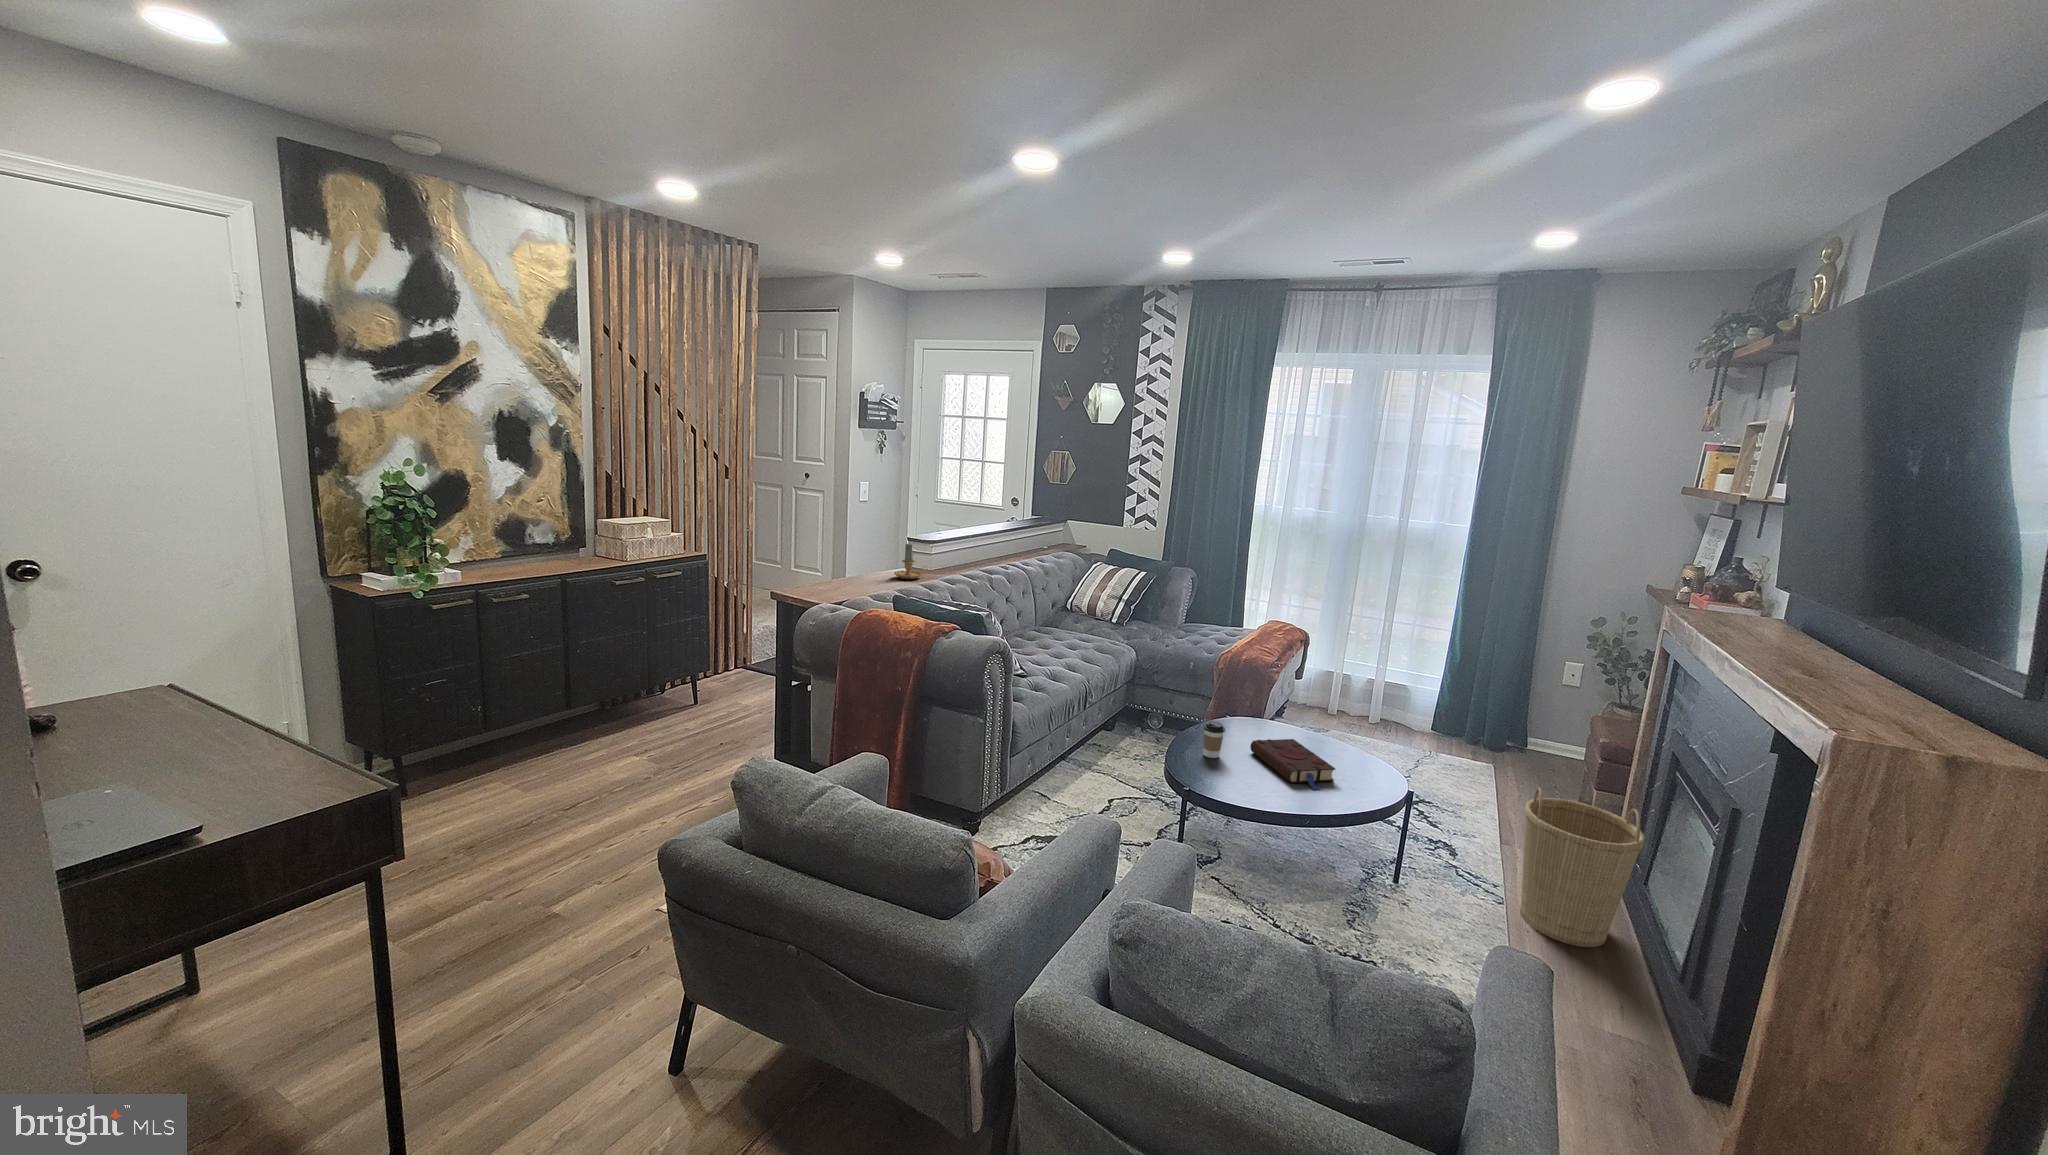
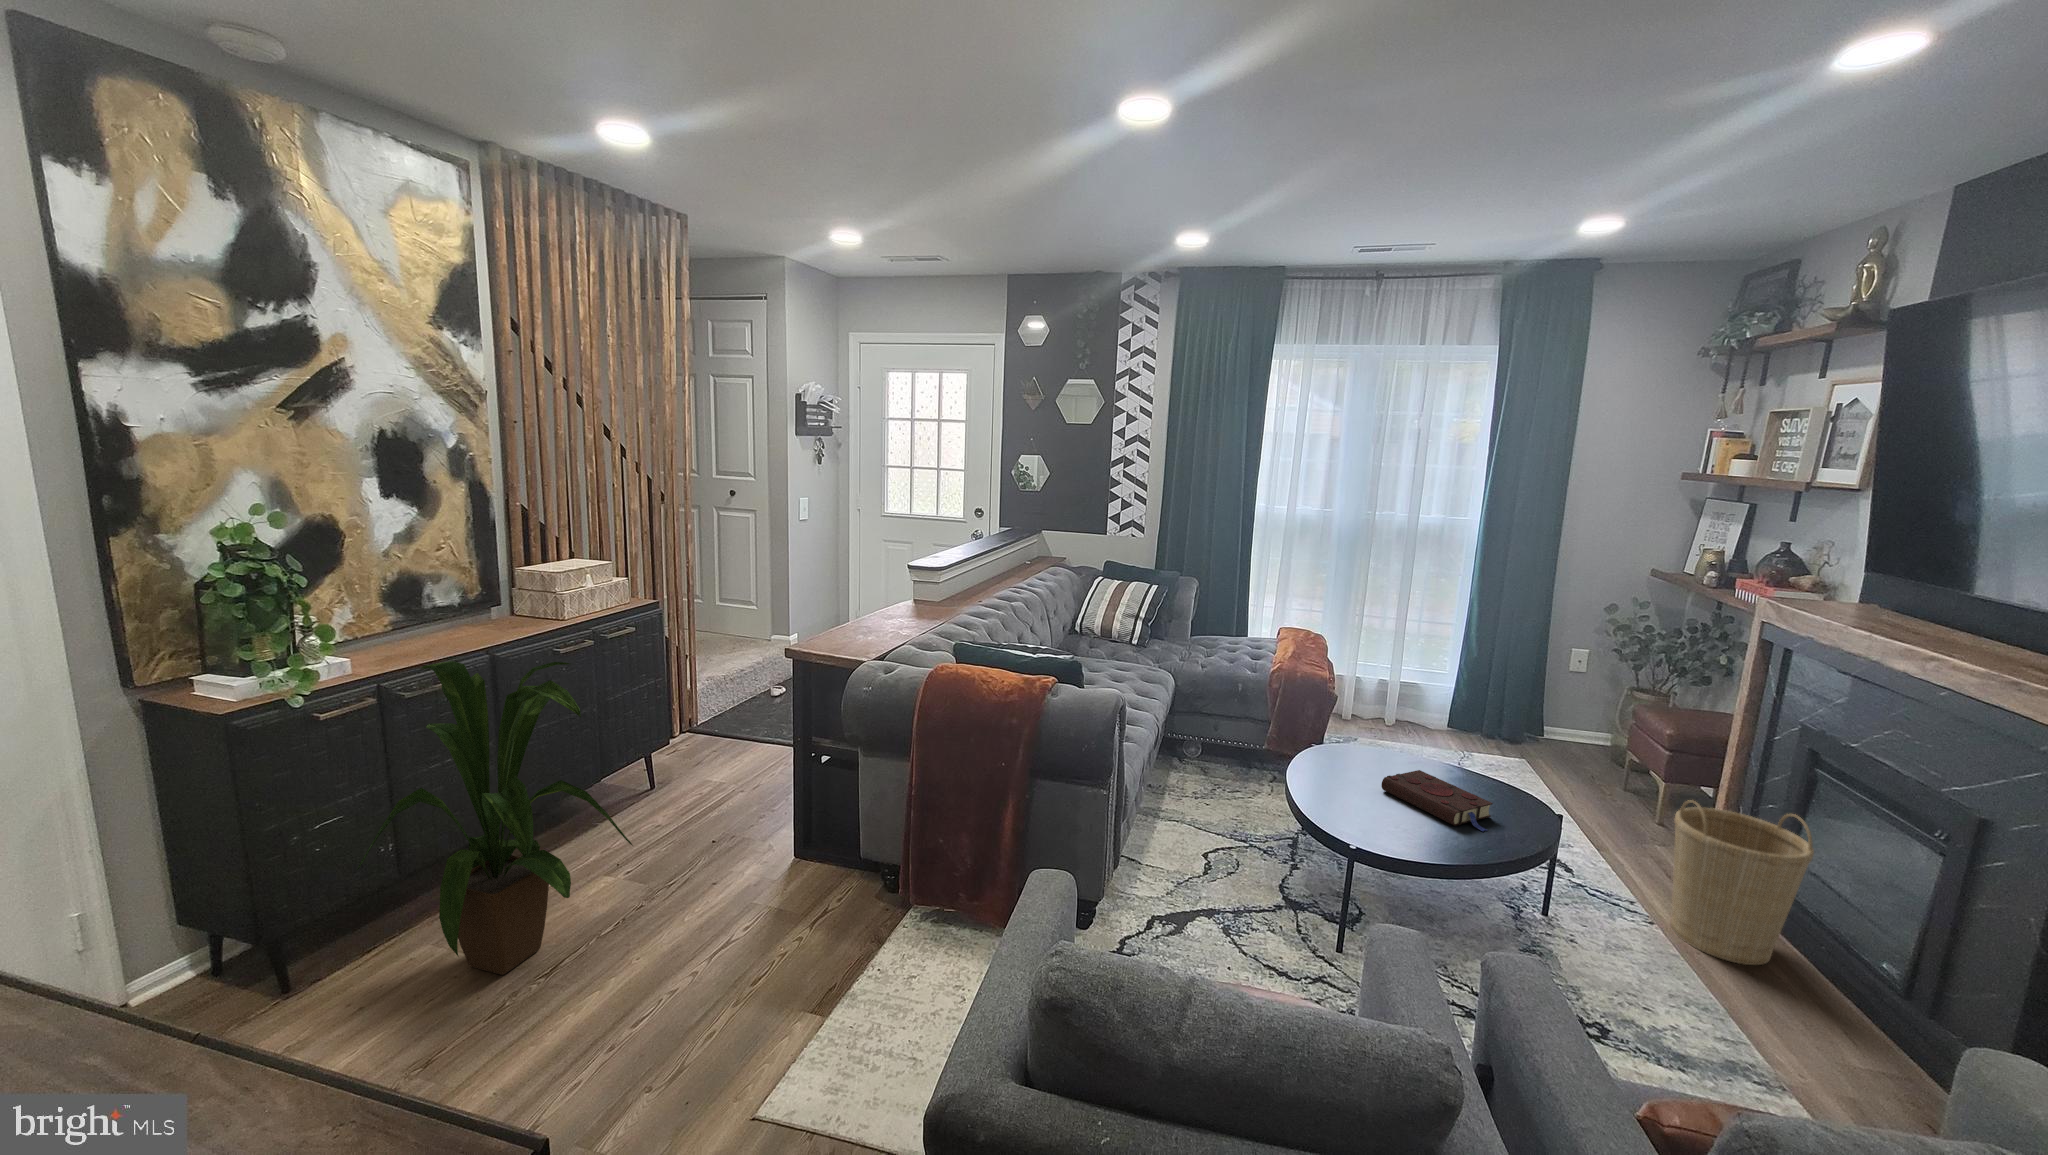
candle: present [894,544,928,579] -> none [907,571,944,616]
house plant: none [447,571,638,804] -> present [357,661,632,975]
coffee cup: present [1203,721,1225,758] -> none [1337,761,1364,804]

